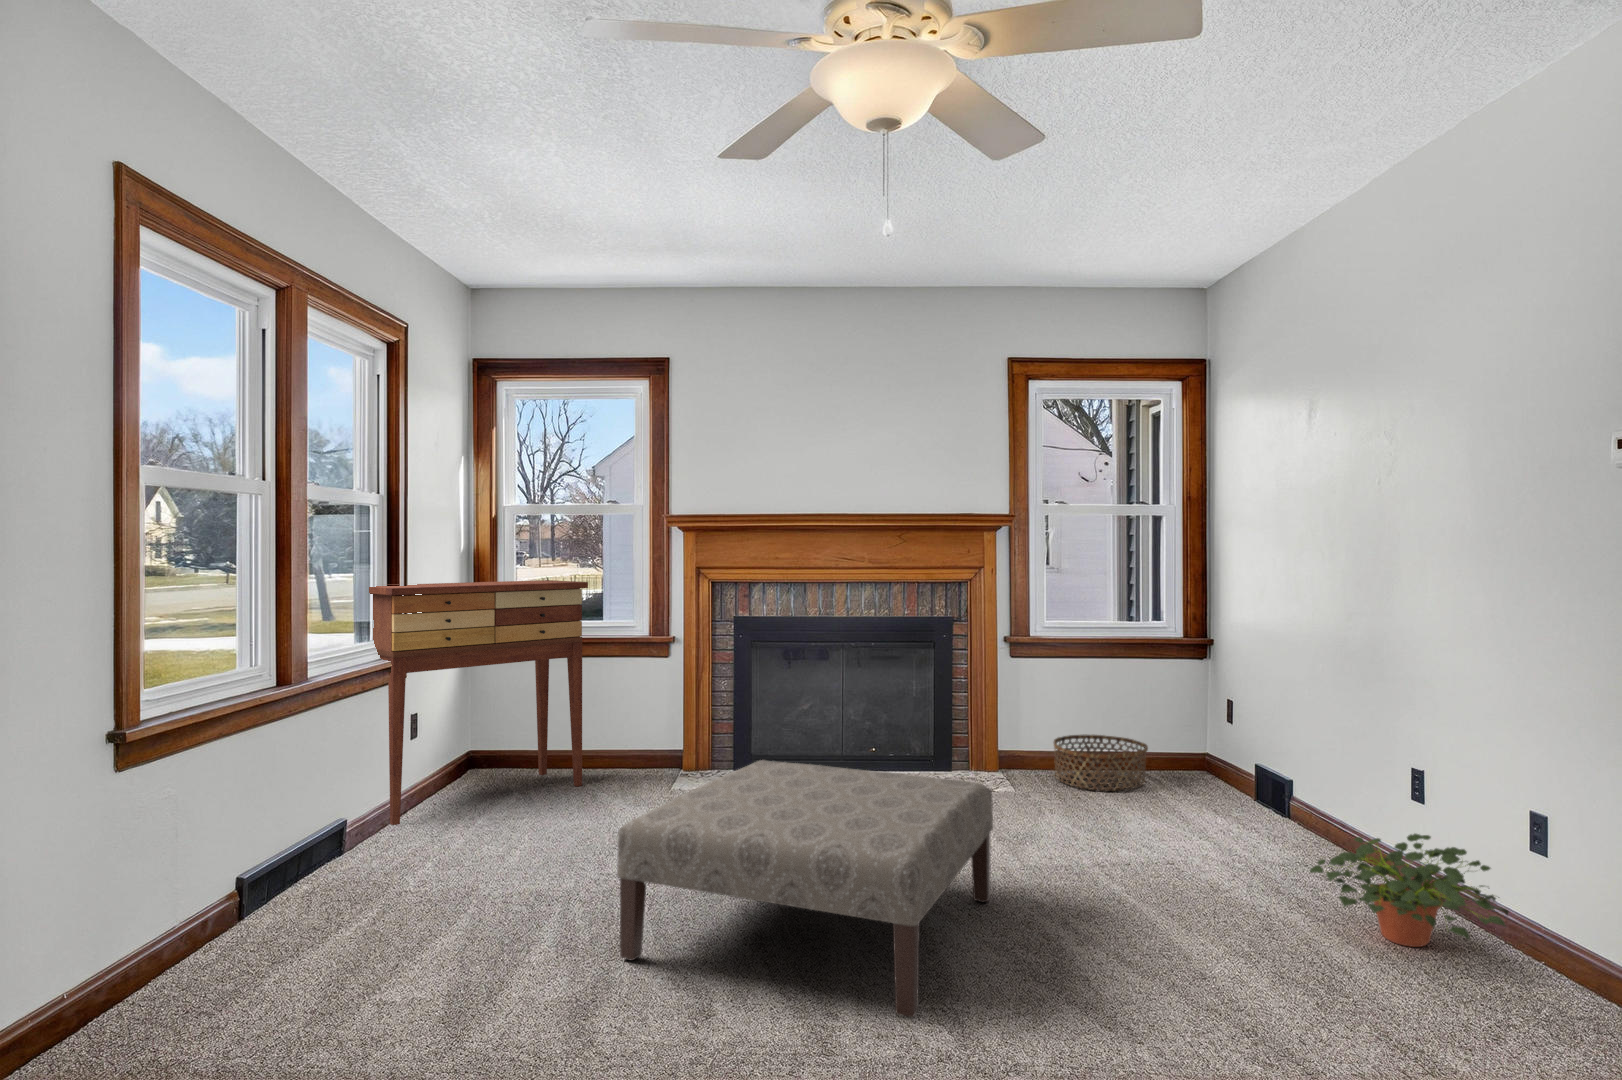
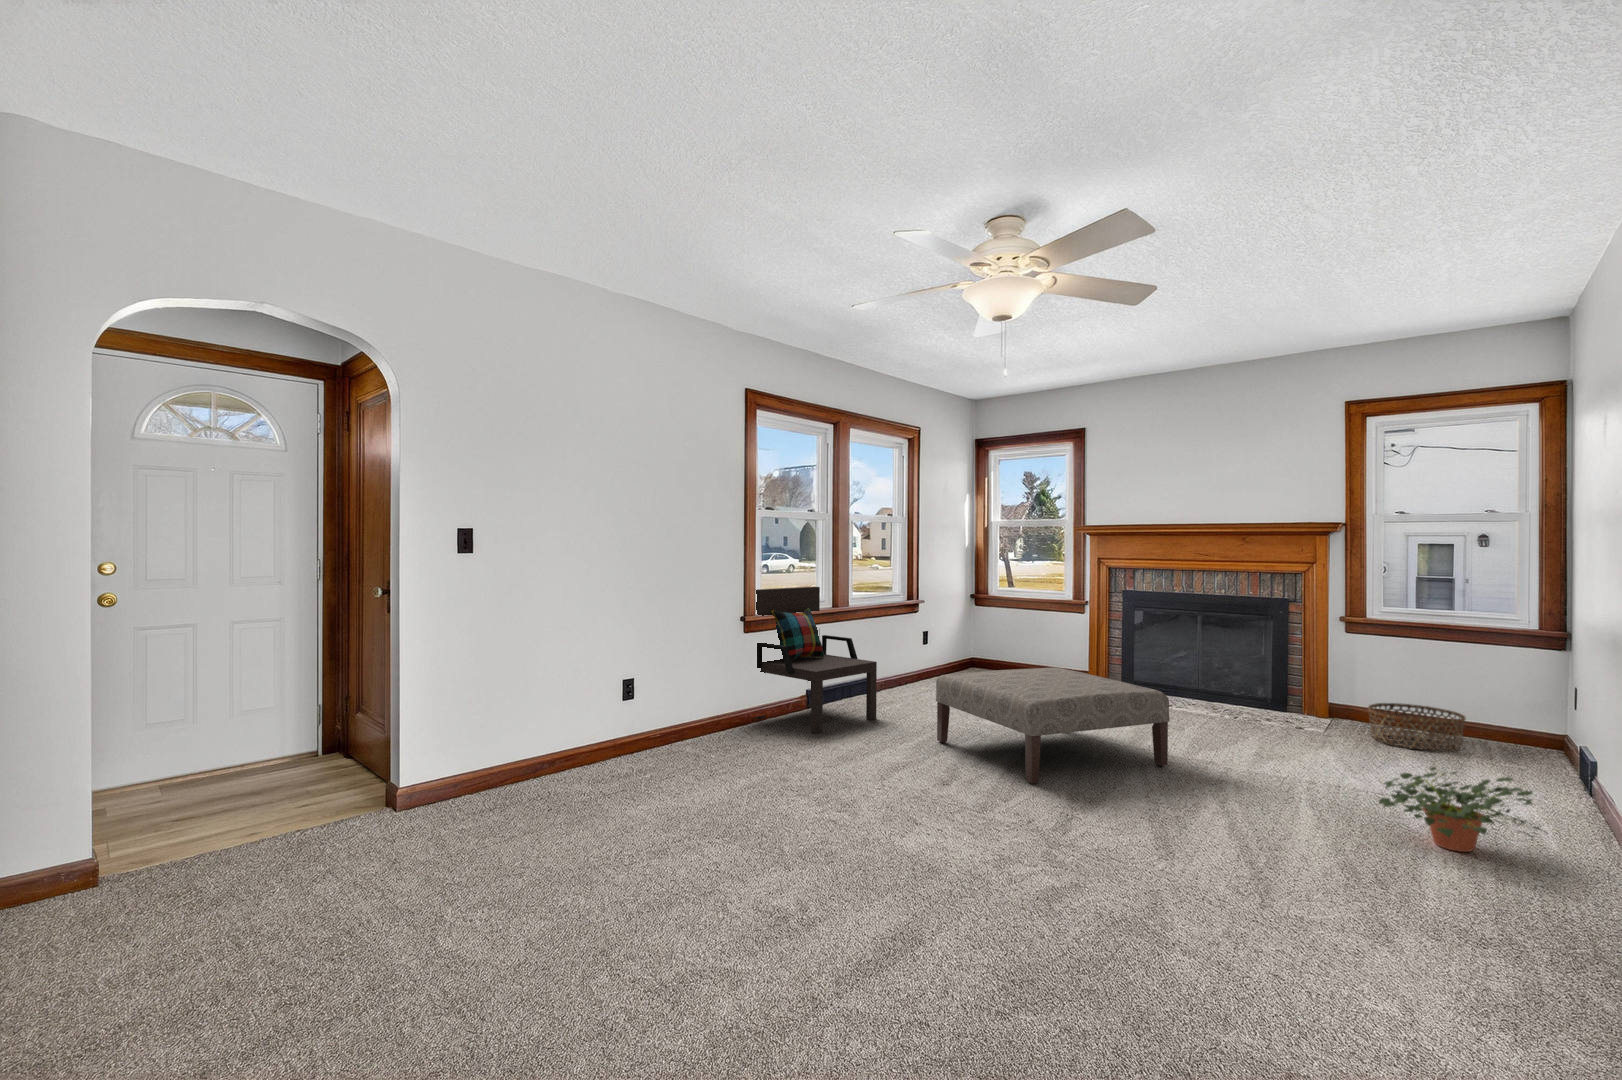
console table: present [369,580,588,825] -> none [900,563,1022,686]
armchair: none [91,653,426,1029] -> present [754,587,877,733]

